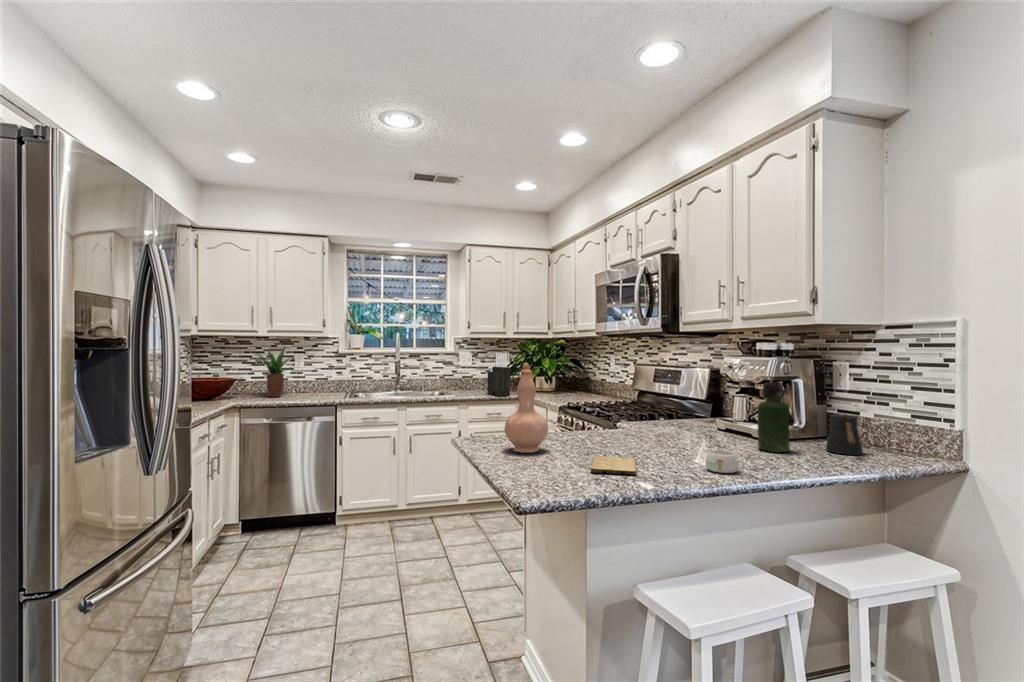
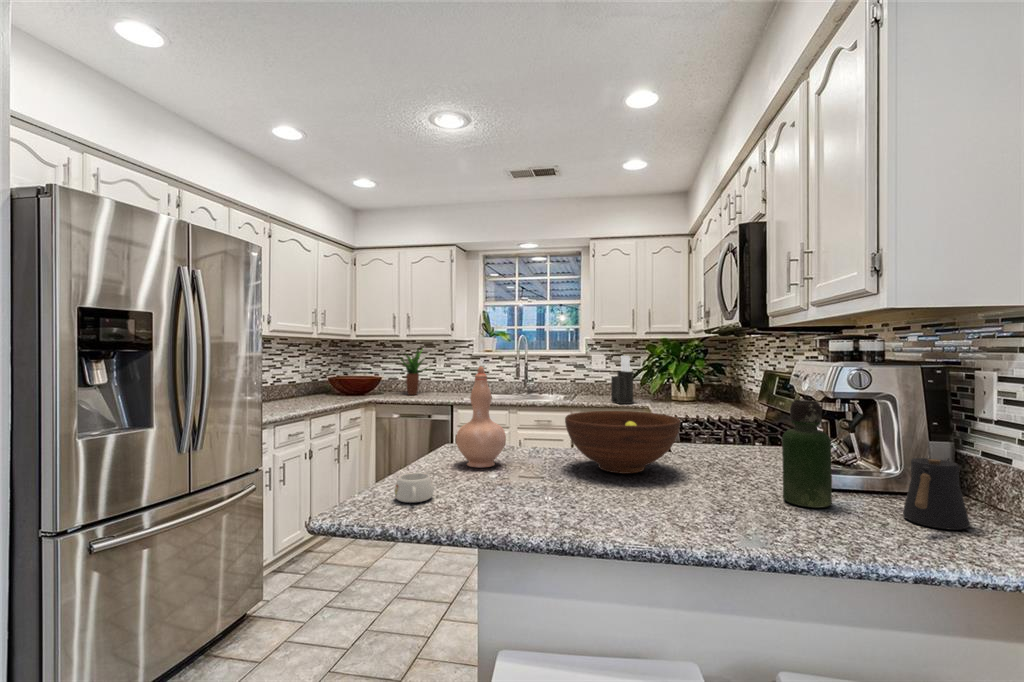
fruit bowl: none [588,398,679,445] -> present [565,411,680,474]
mug: present [705,450,745,473] -> present [395,473,434,502]
cutting board: present [591,456,636,475] -> none [478,480,561,508]

